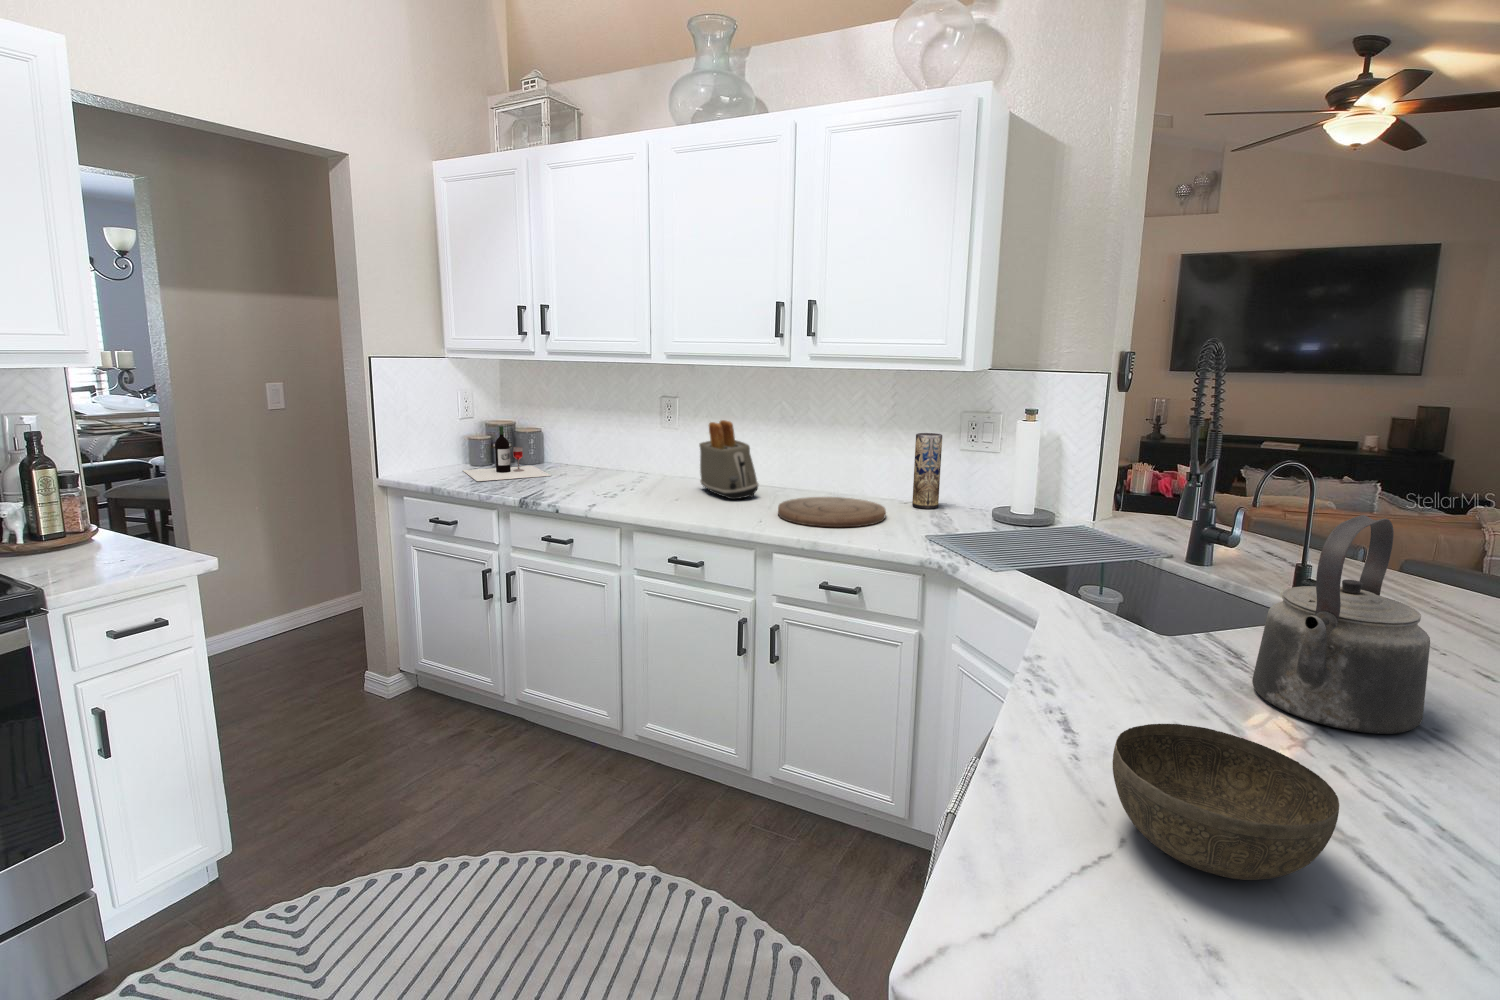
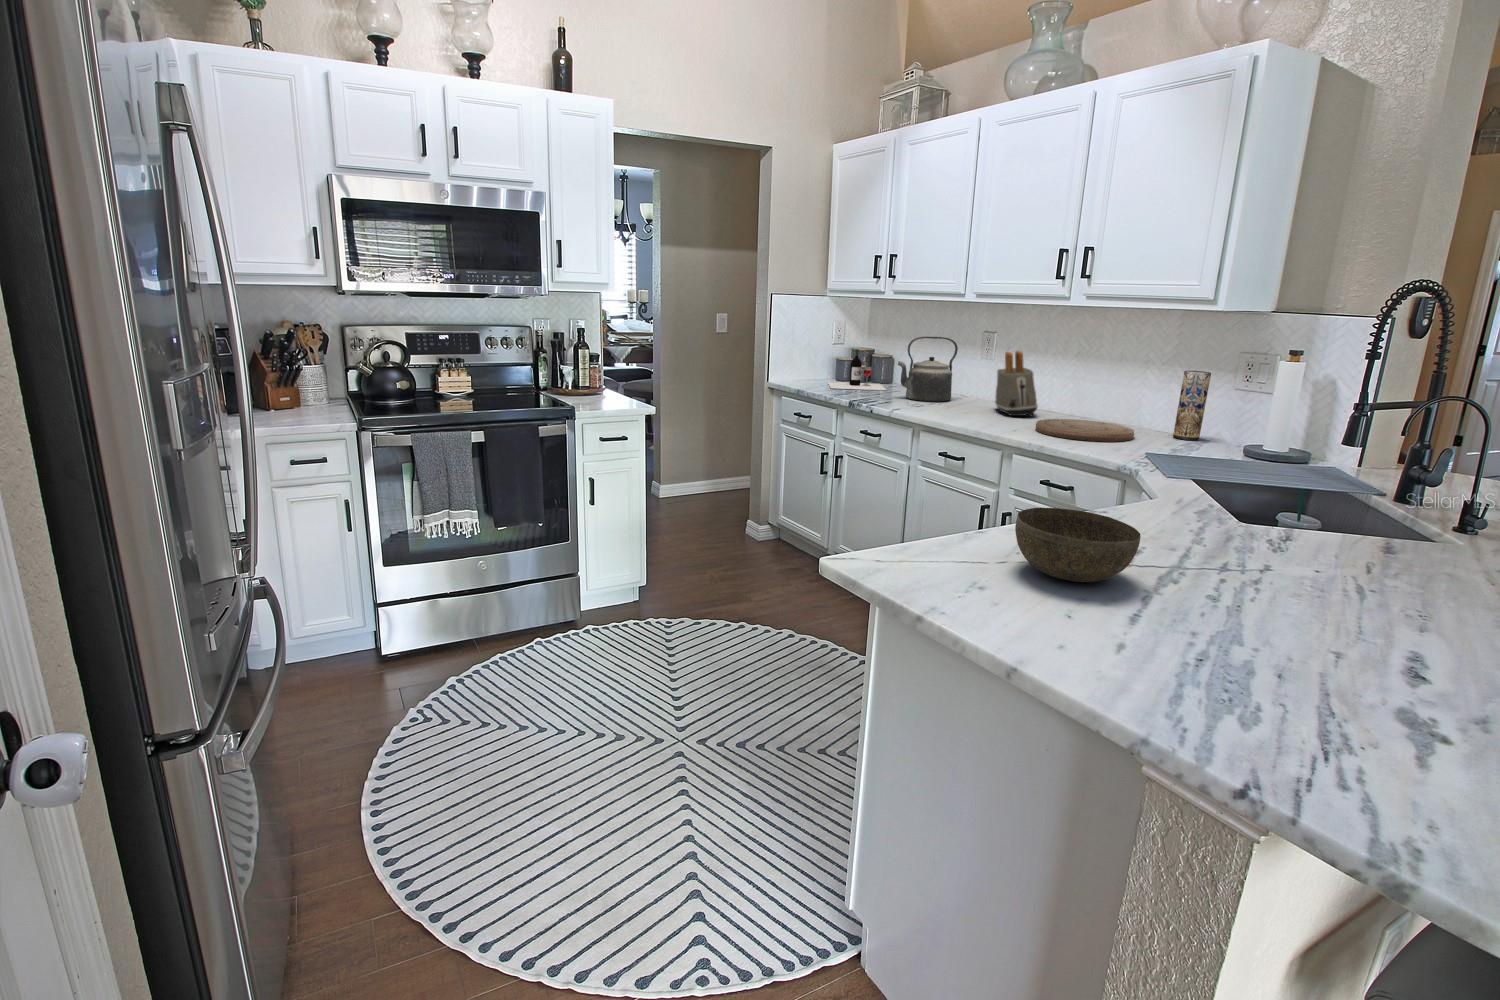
kettle: present [1252,515,1430,734] -> present [898,336,958,402]

